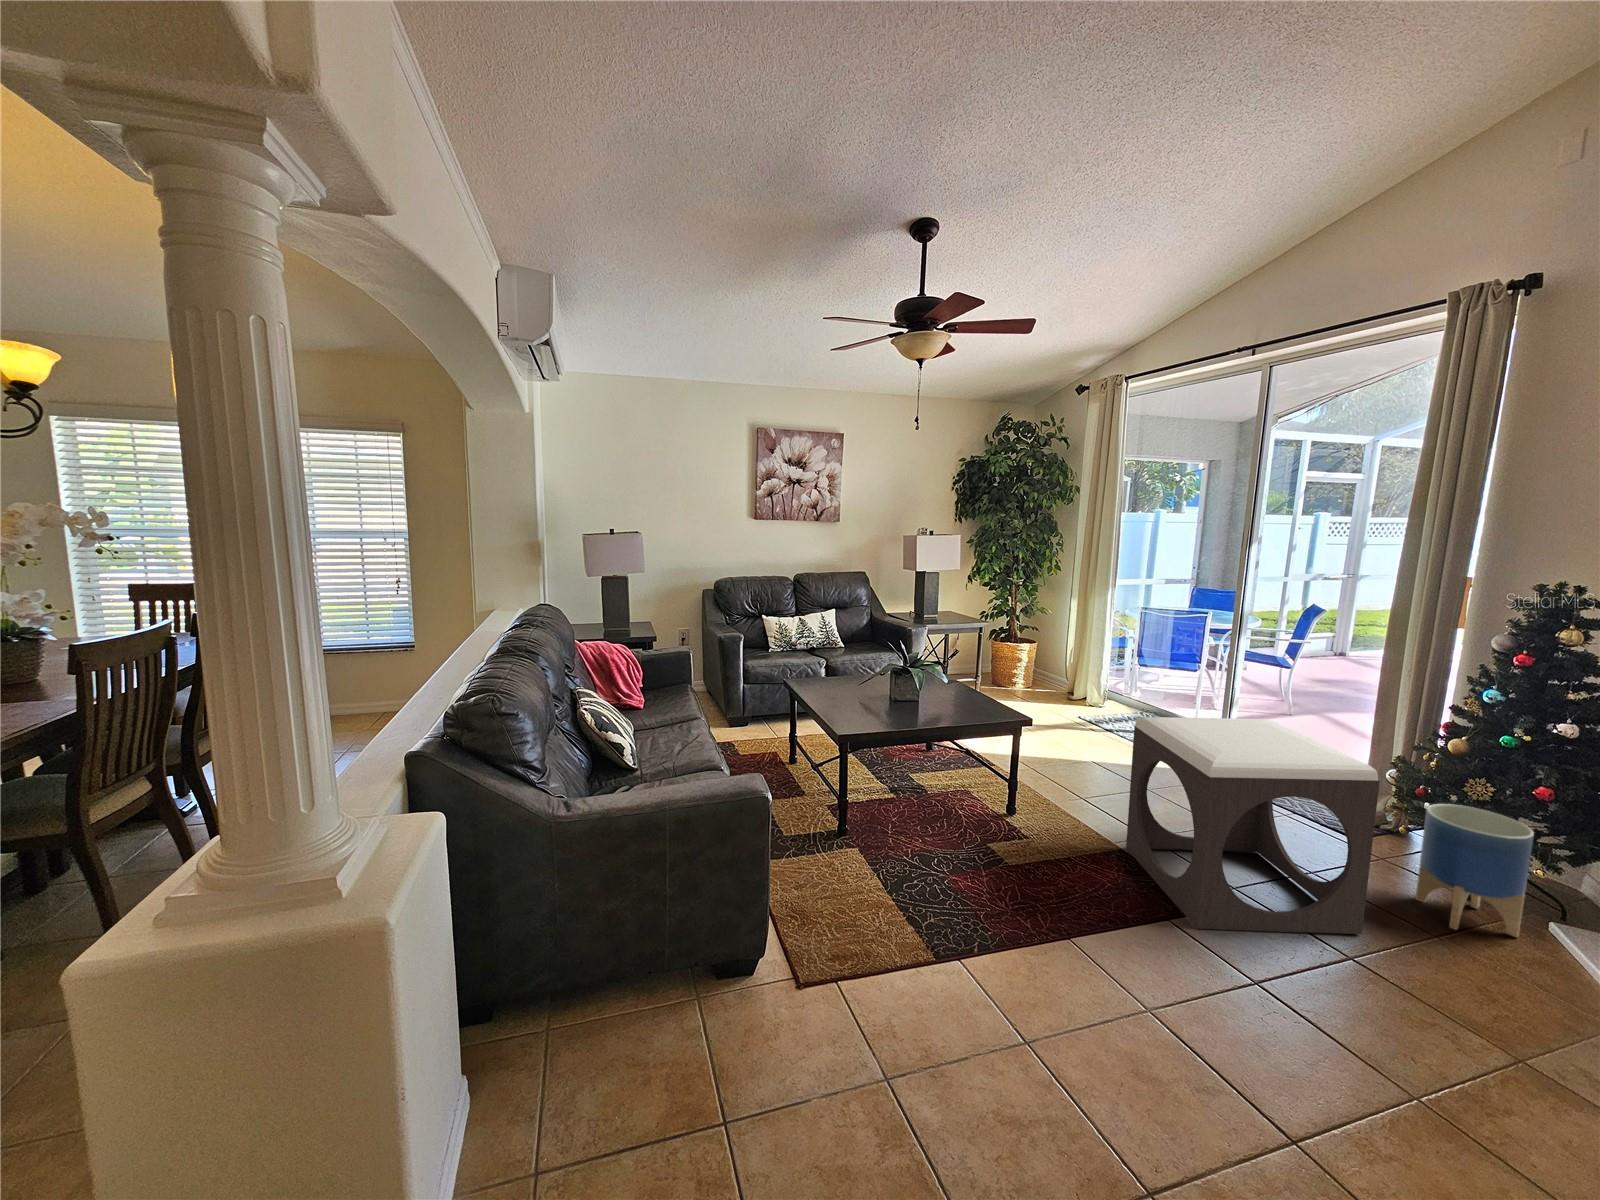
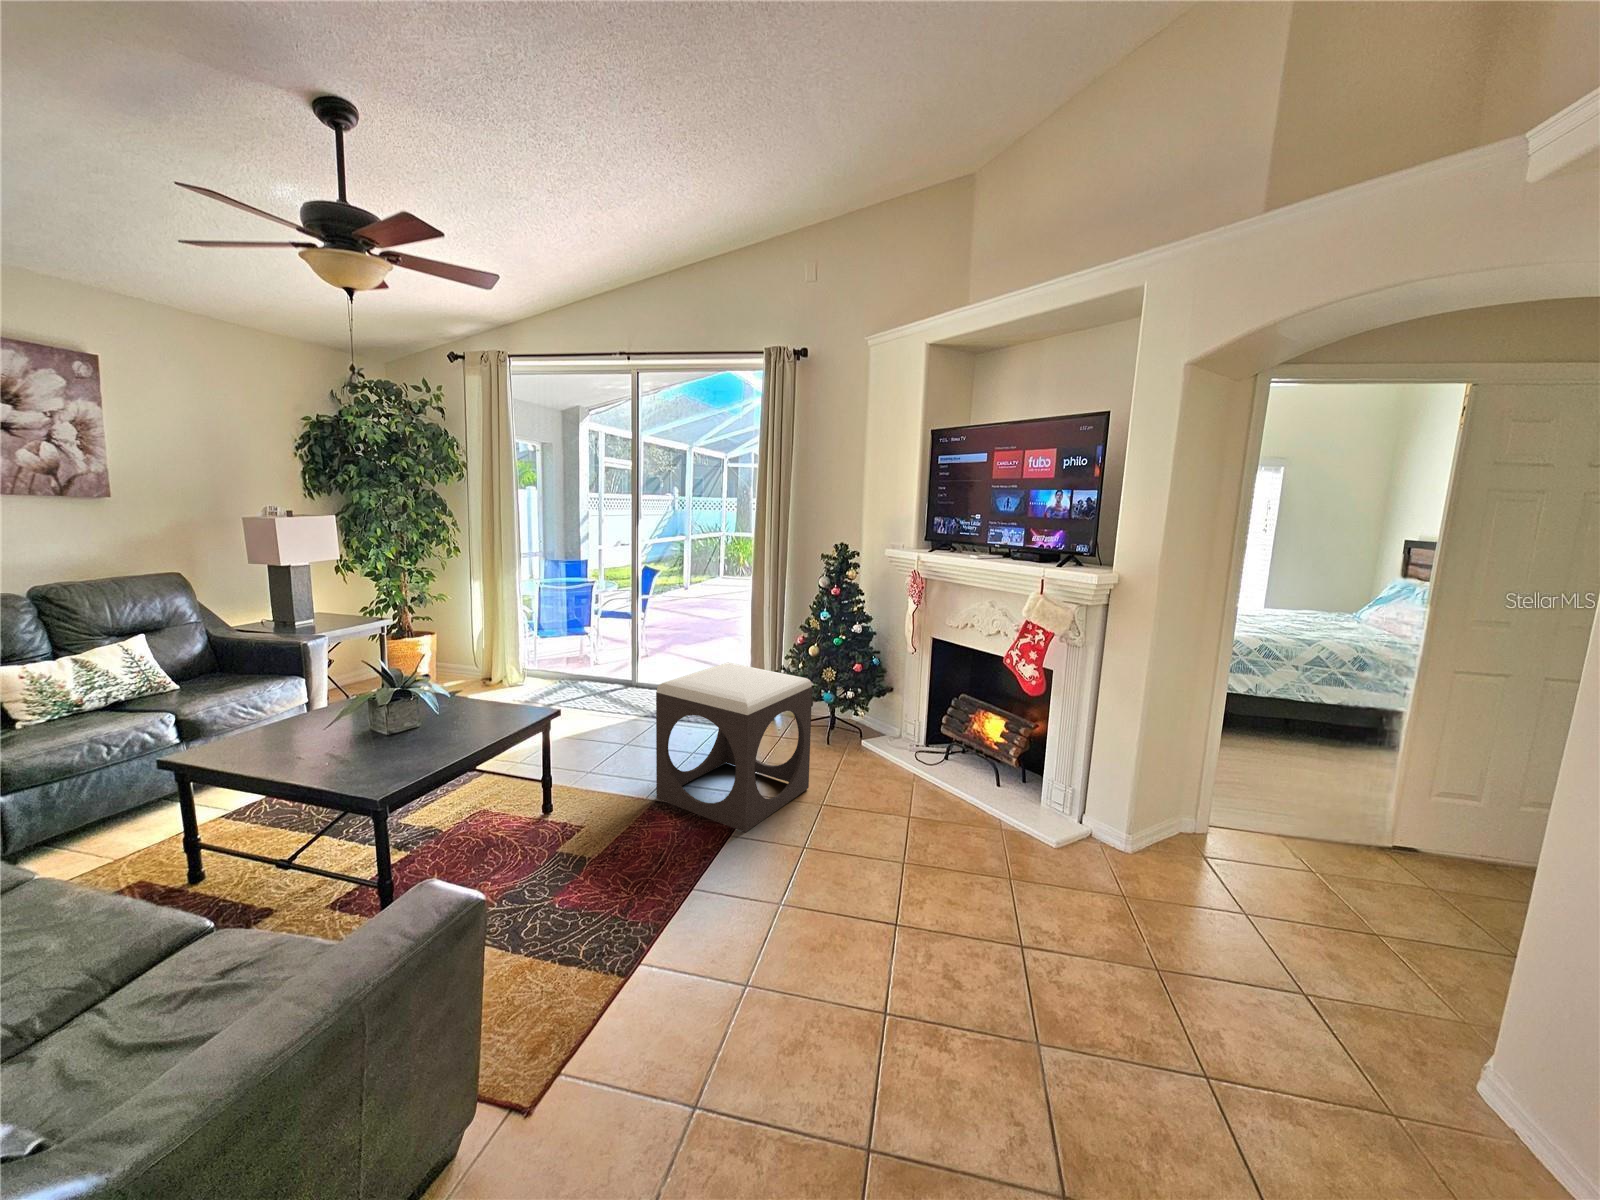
planter: present [1416,804,1534,937] -> none [807,689,854,765]

